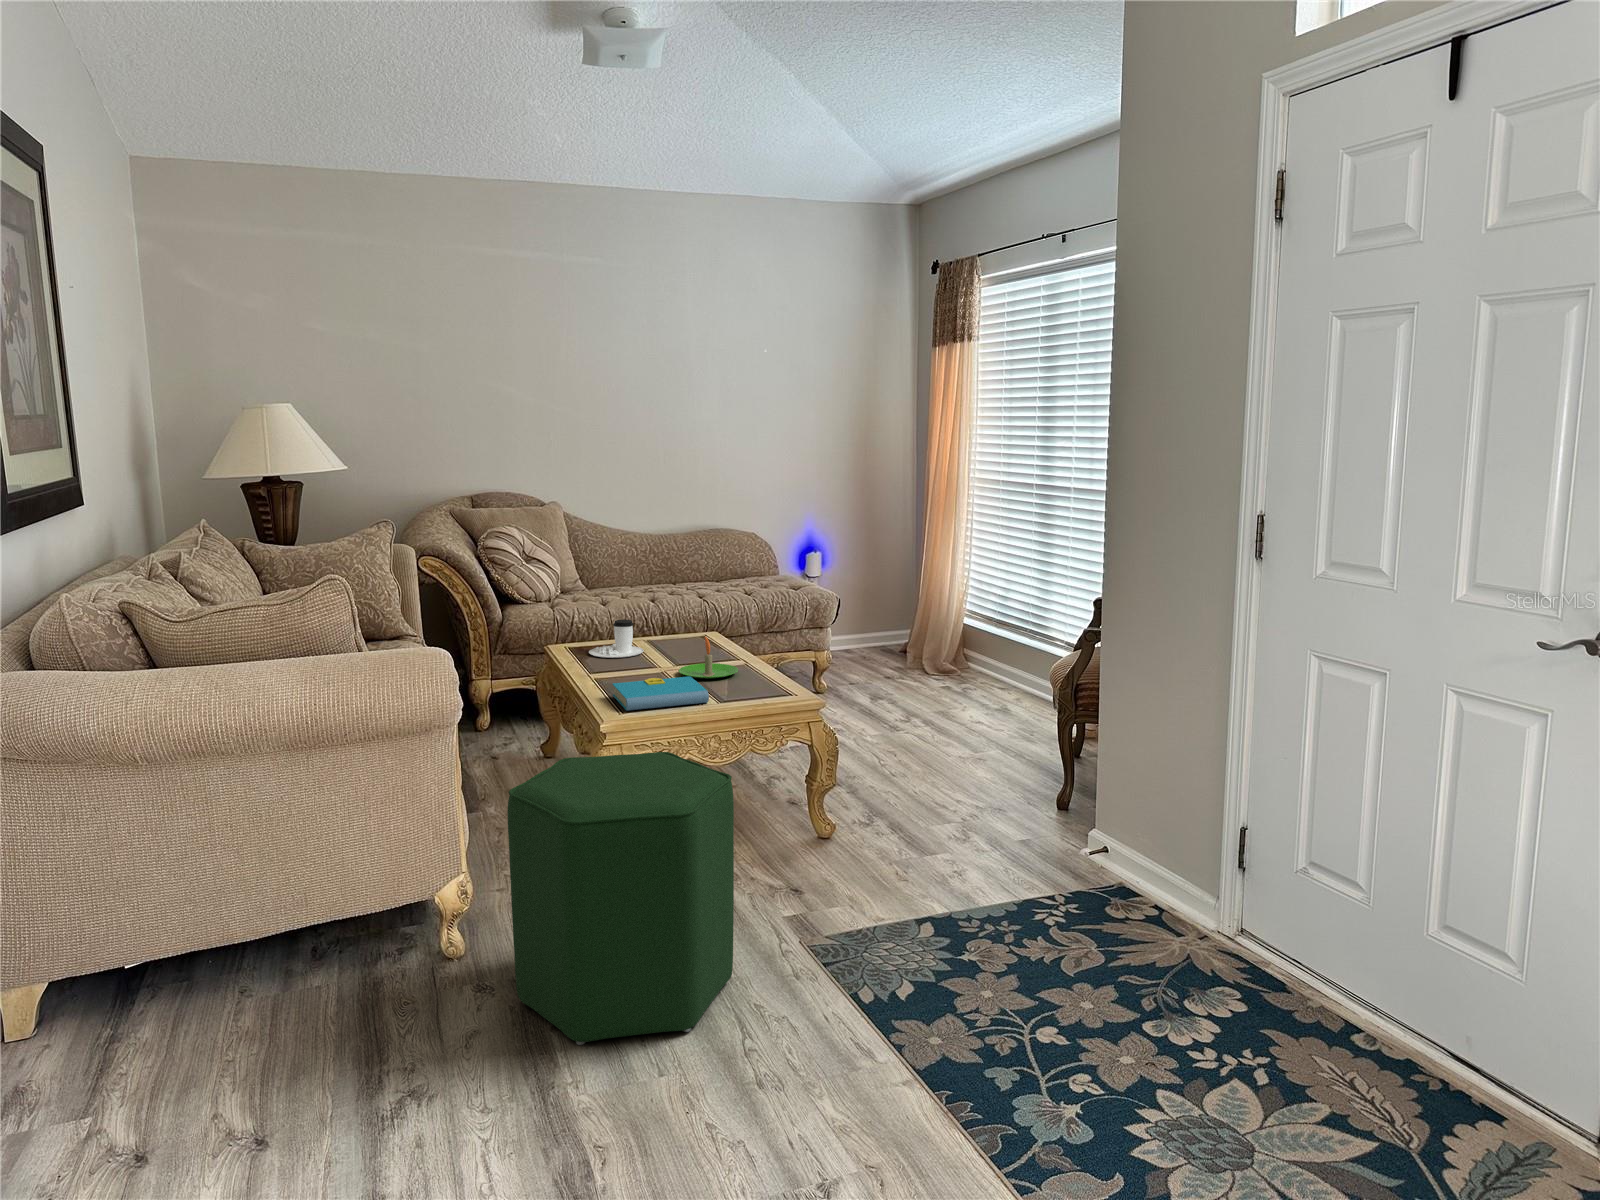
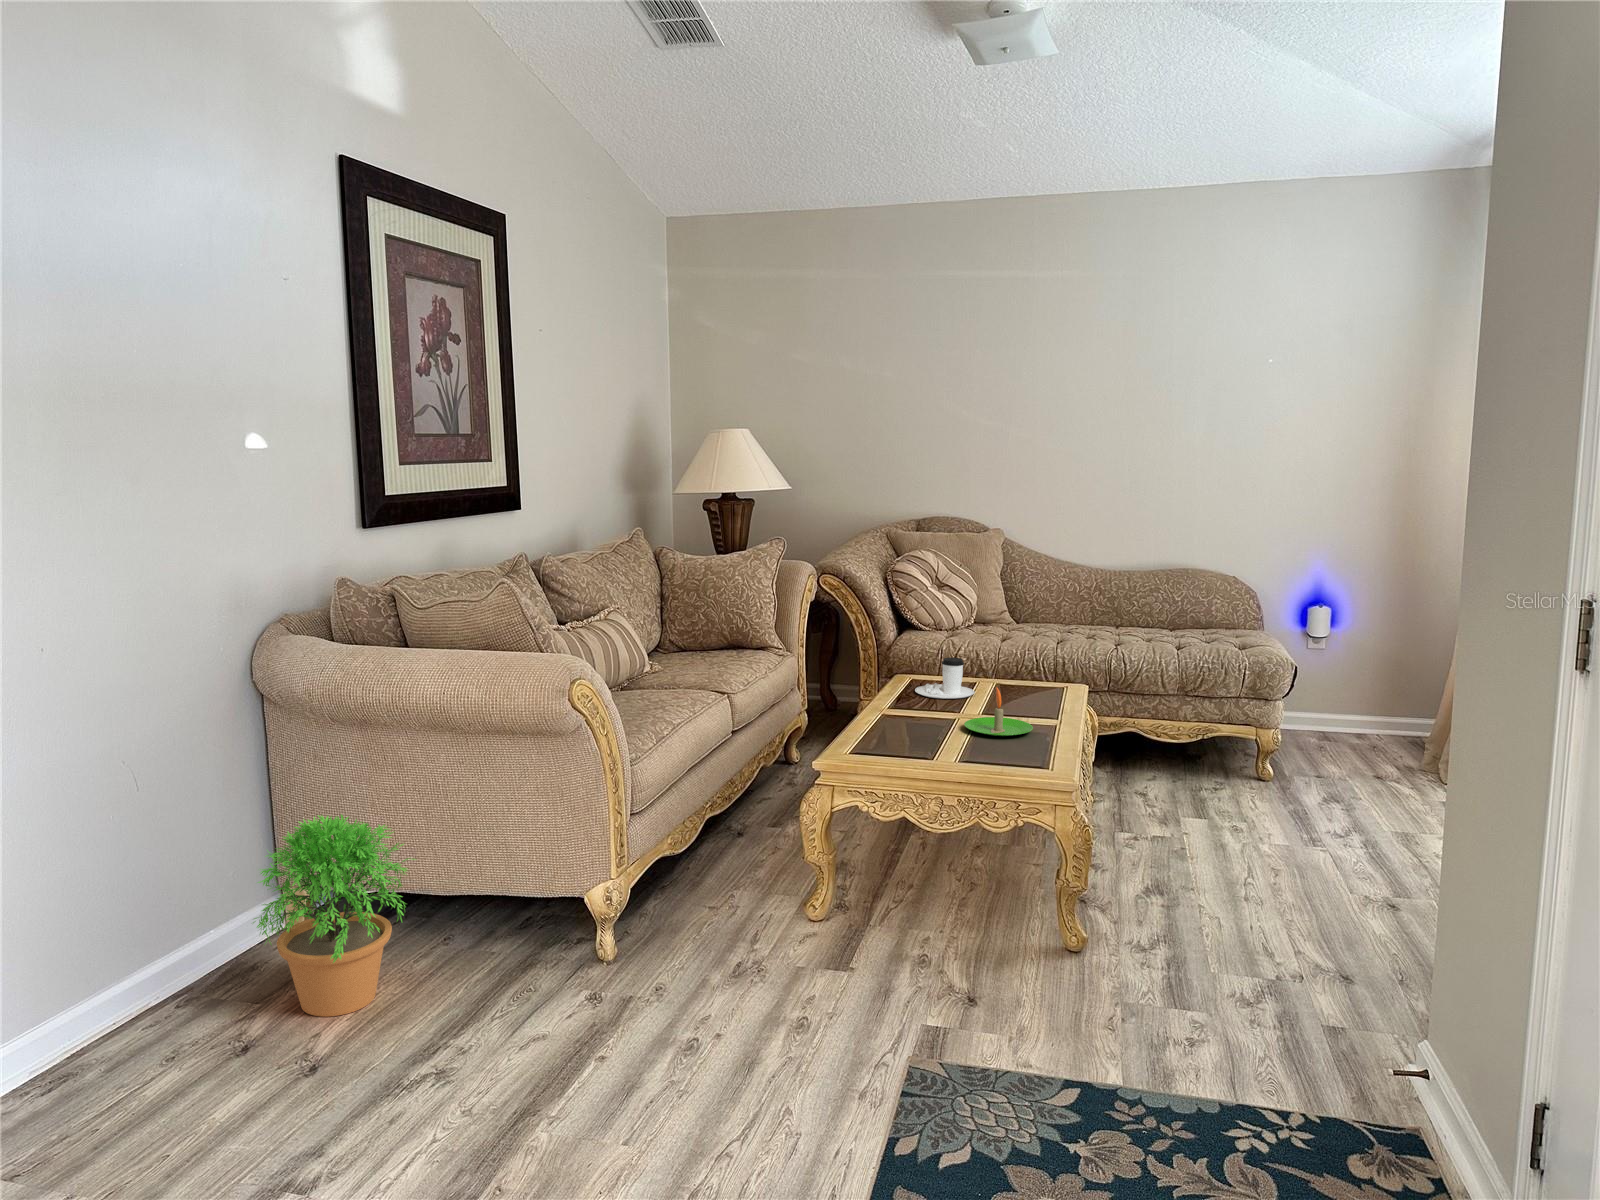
book: present [613,676,709,711] -> none [852,723,951,761]
ottoman: present [507,752,734,1045] -> none [579,789,801,1110]
potted plant: none [100,858,291,1094] -> present [253,814,415,1017]

